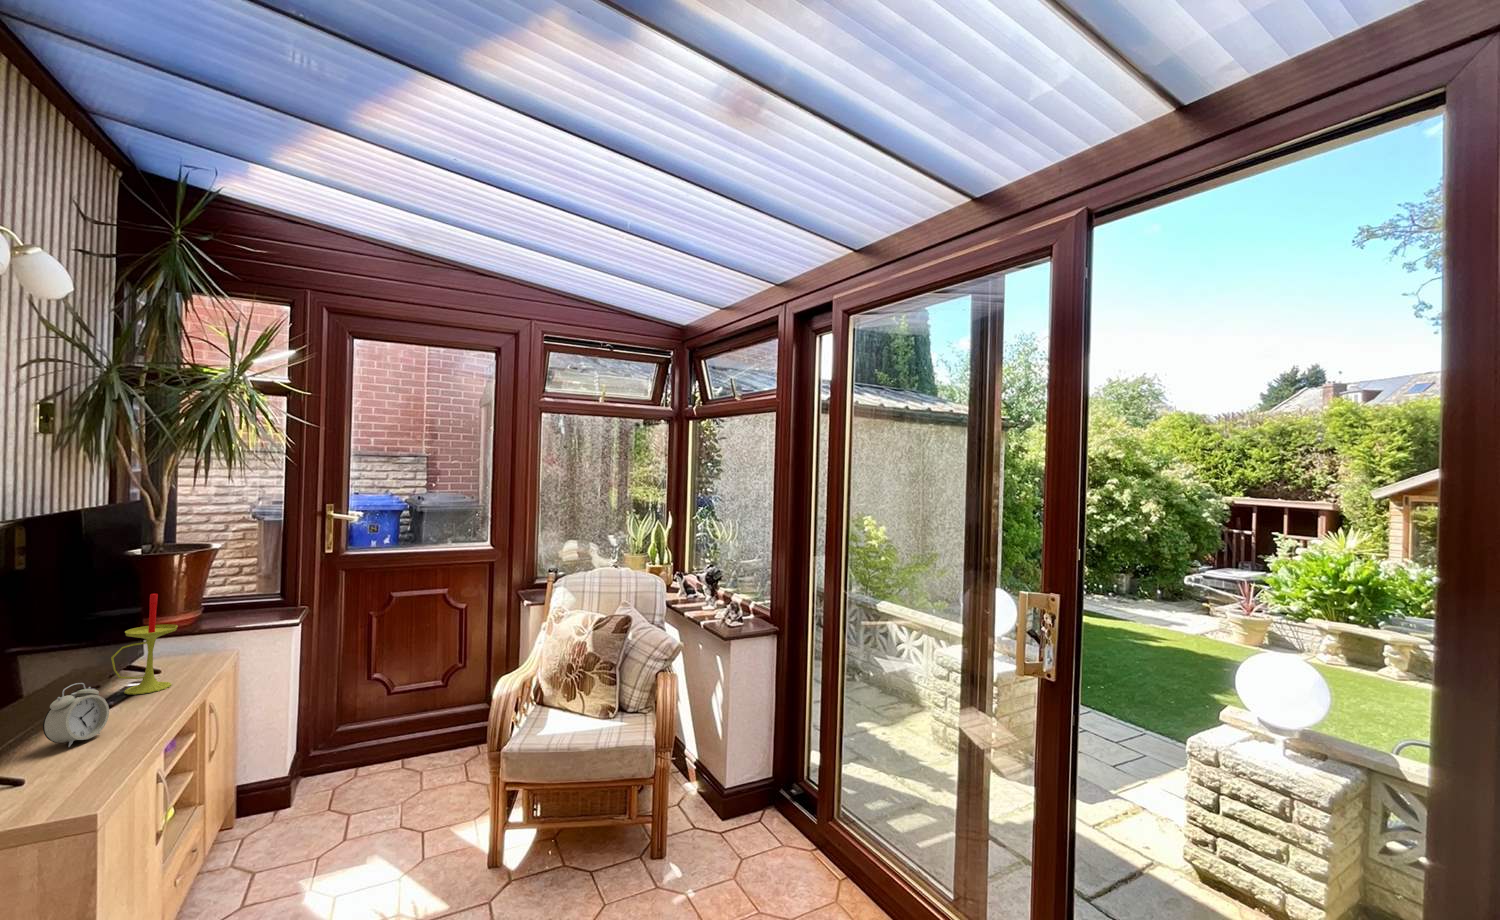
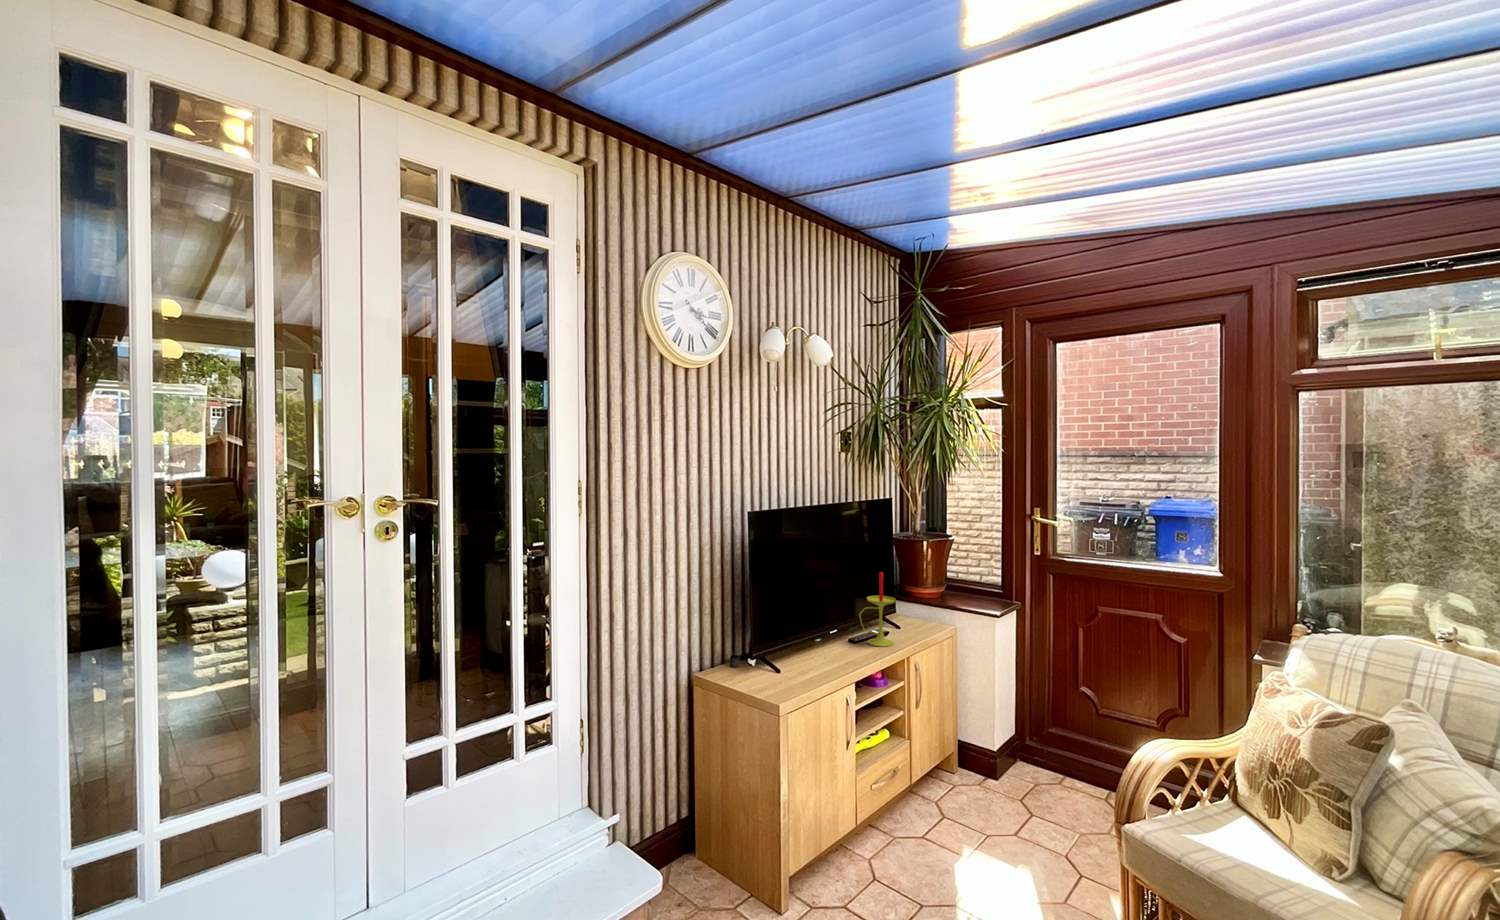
alarm clock: present [43,683,109,747] -> none [807,627,839,669]

